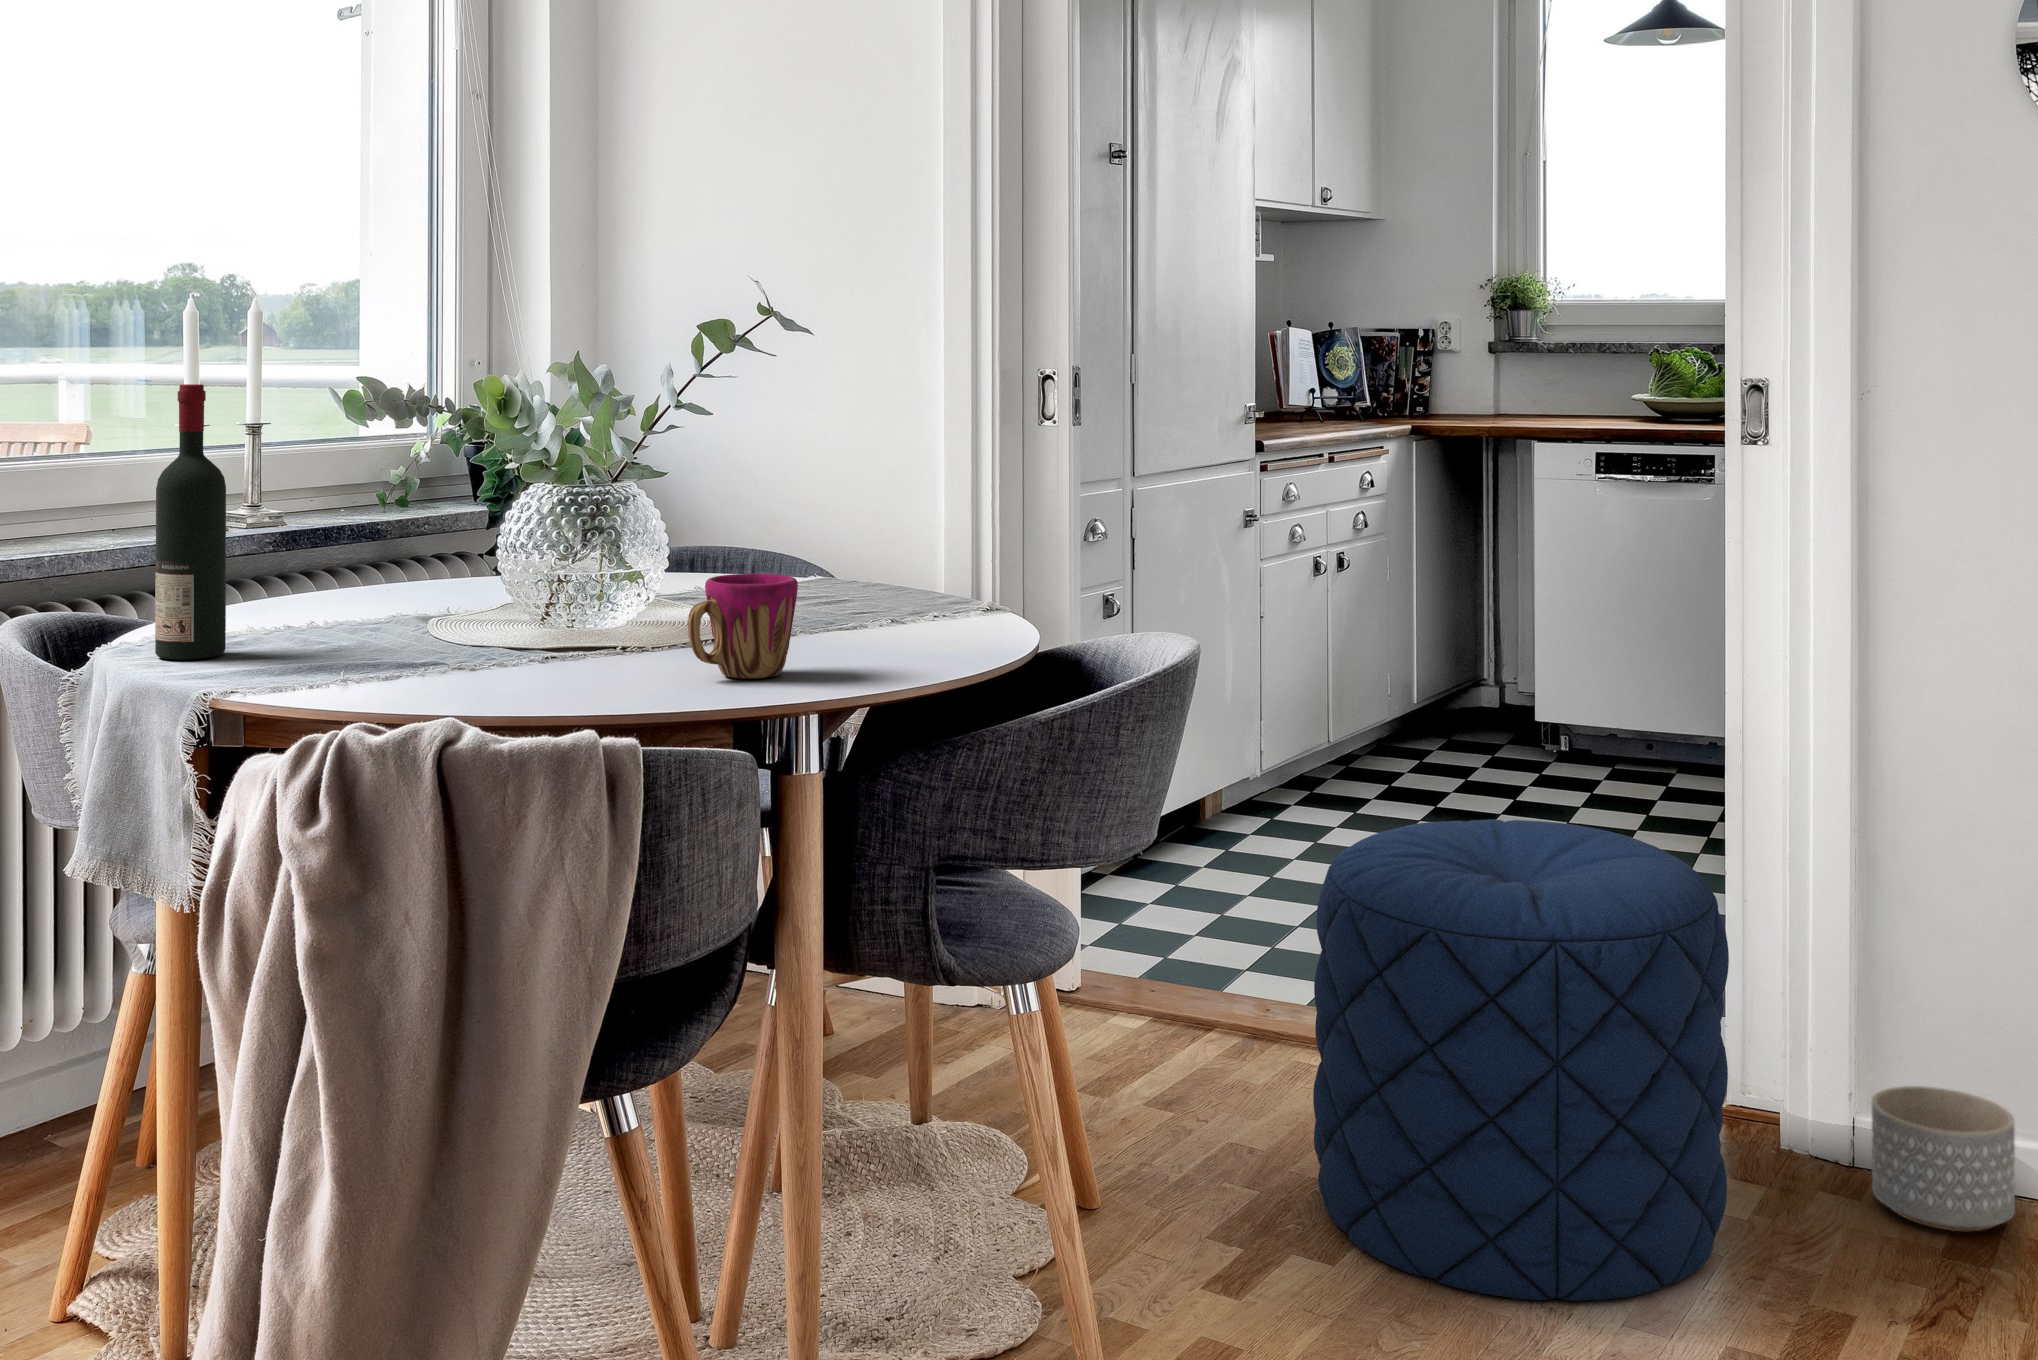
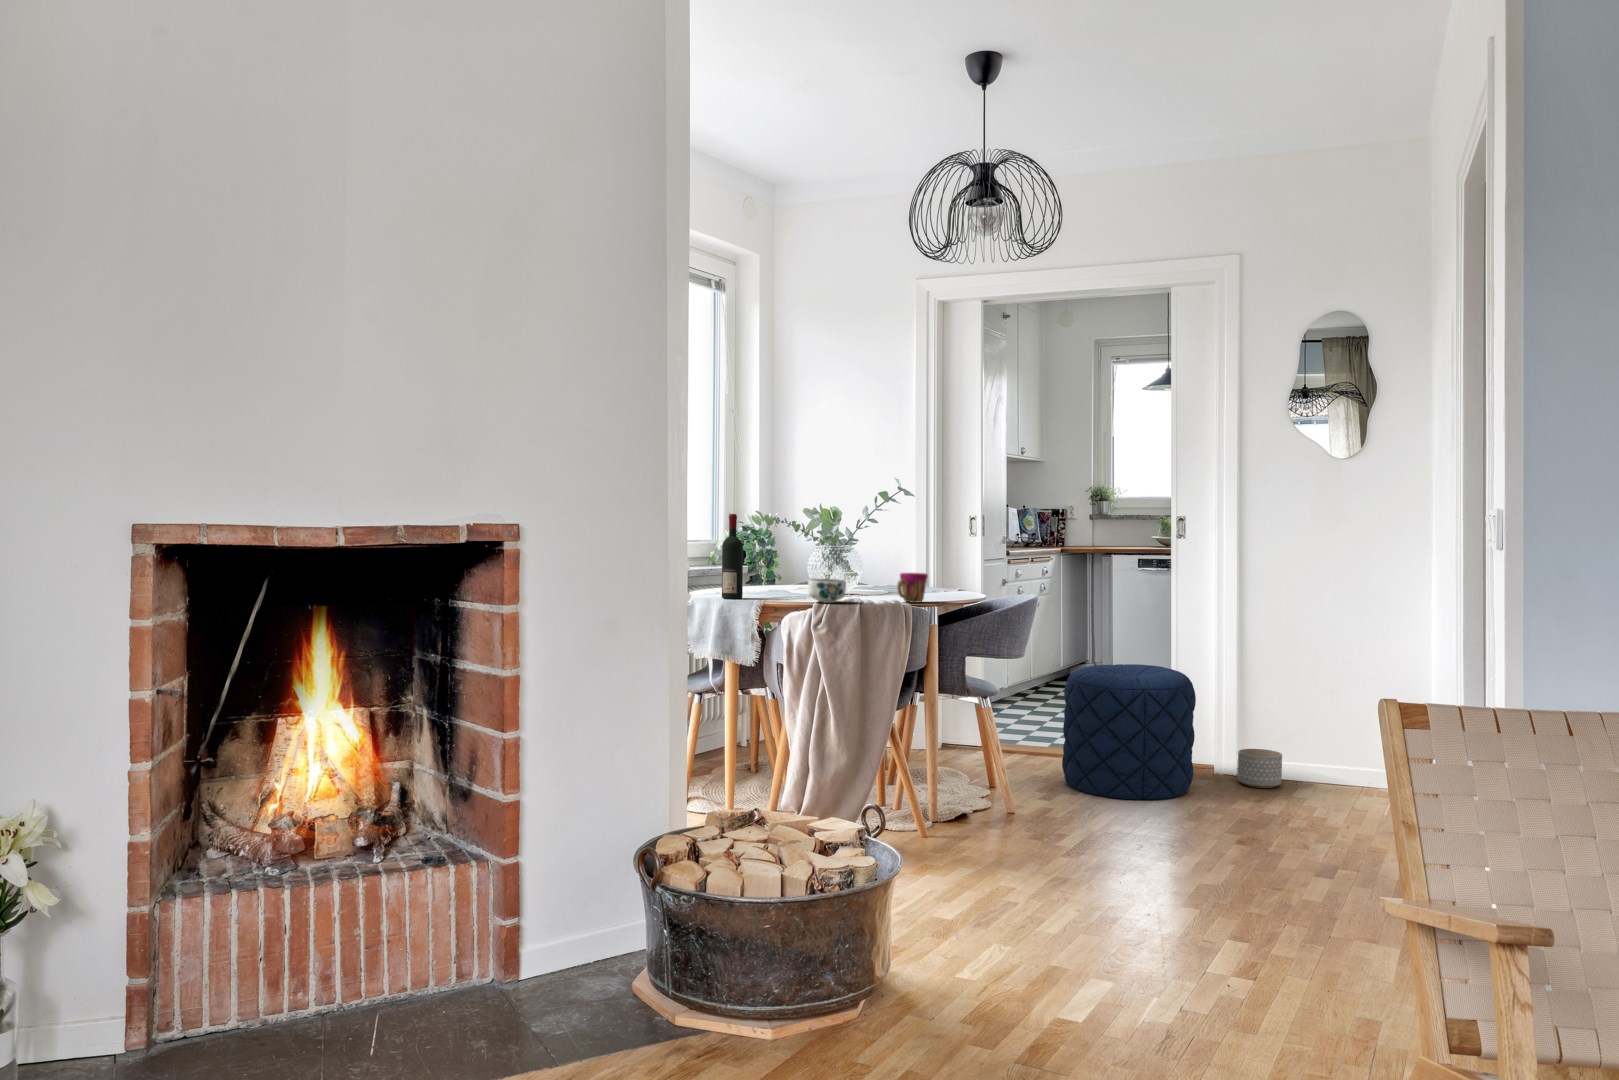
bowl: none [385,598,514,685] -> present [808,579,846,603]

